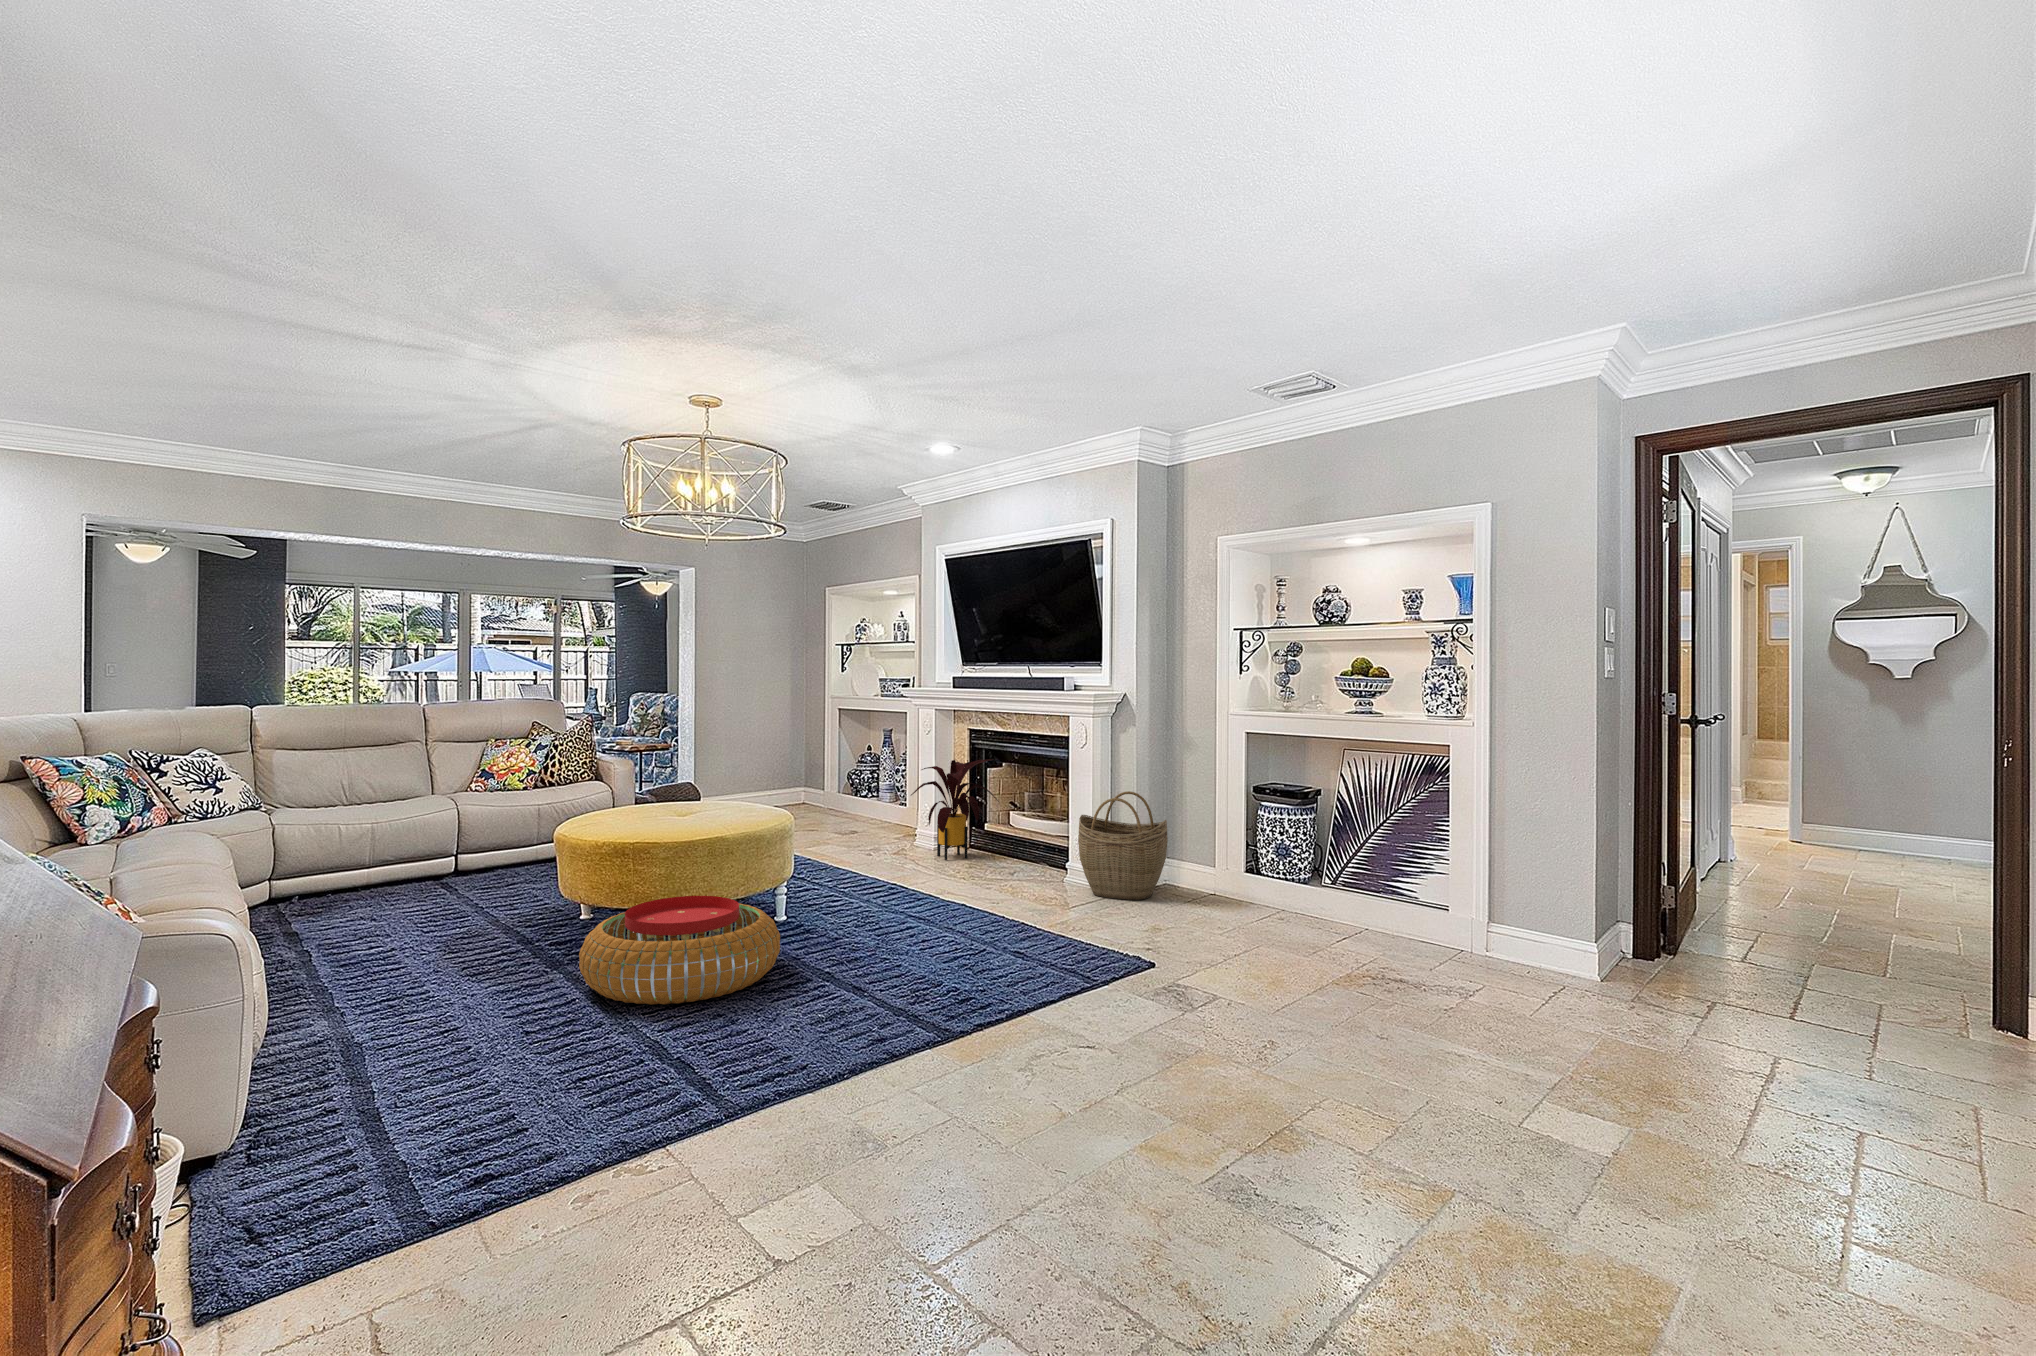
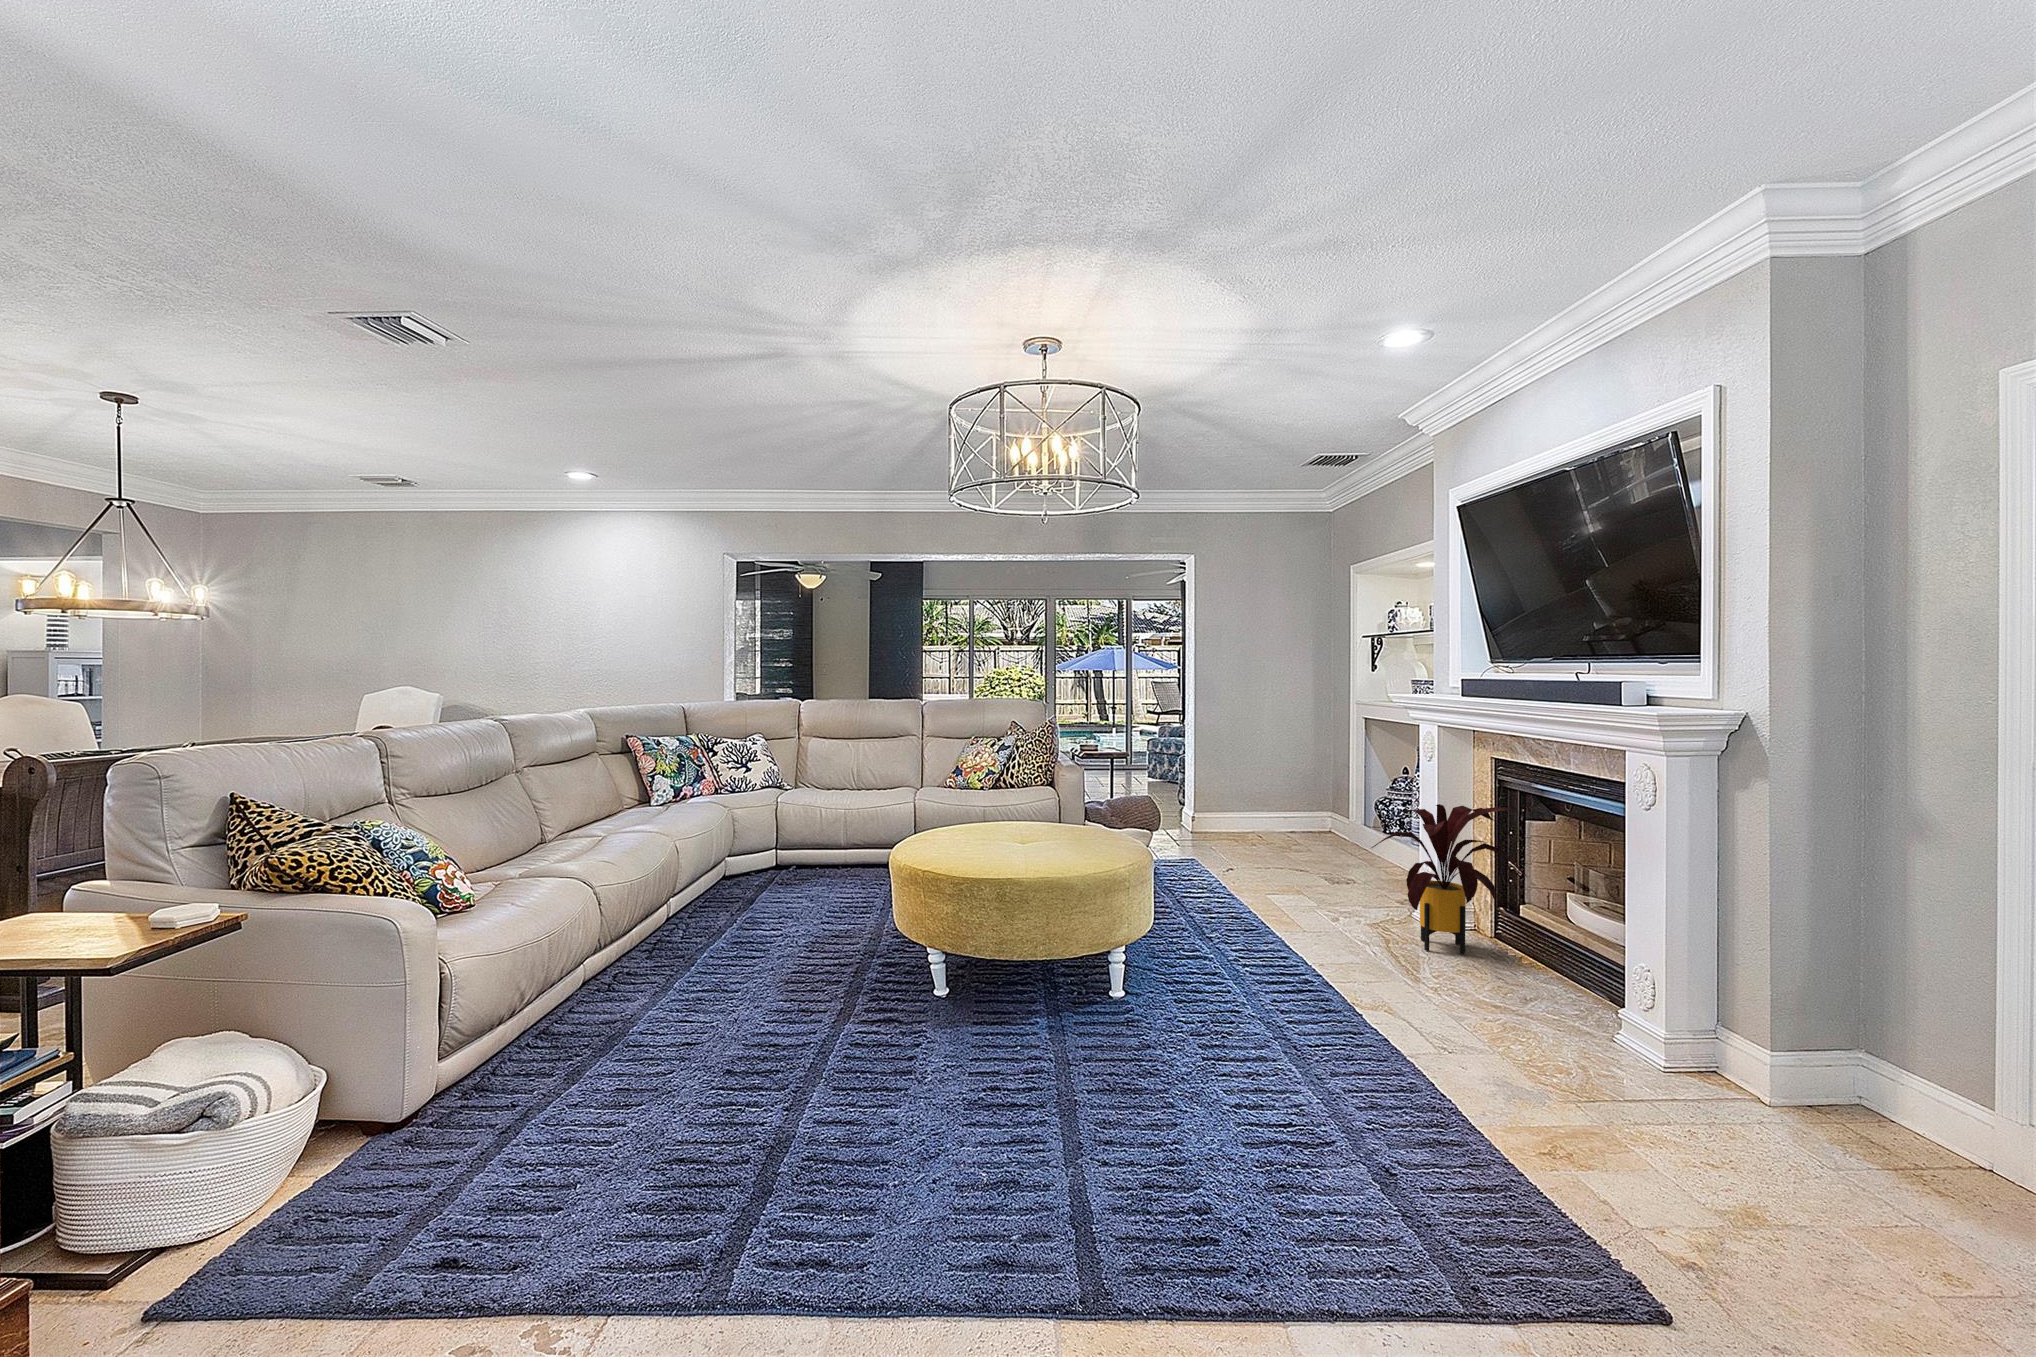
woven basket: present [1078,791,1168,900] -> none [1615,909,1850,1147]
pouf: present [579,896,780,1004] -> none [767,949,1011,1109]

